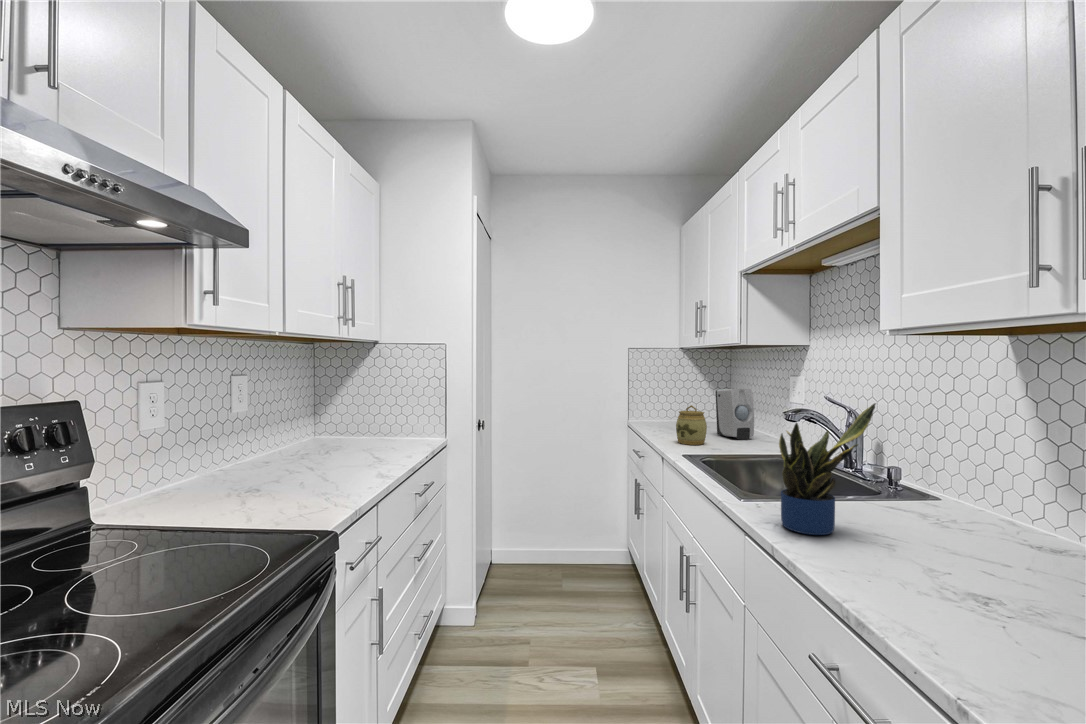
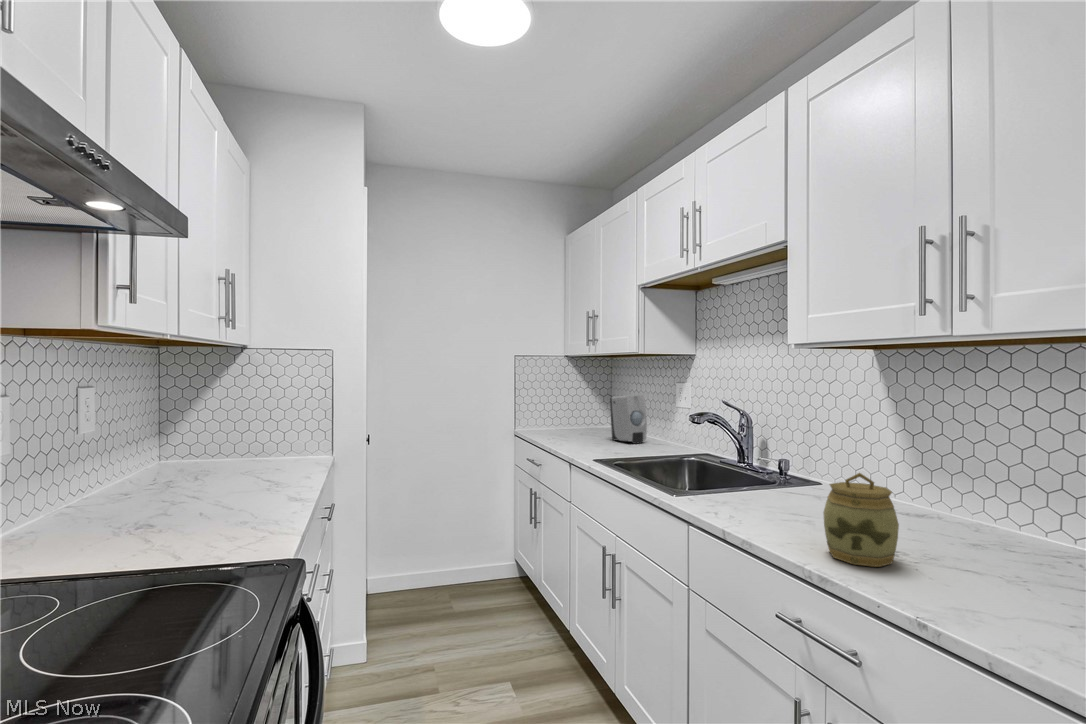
potted plant: present [779,403,876,535] -> none [718,404,796,518]
jar: present [676,405,707,445] -> present [823,473,899,567]

